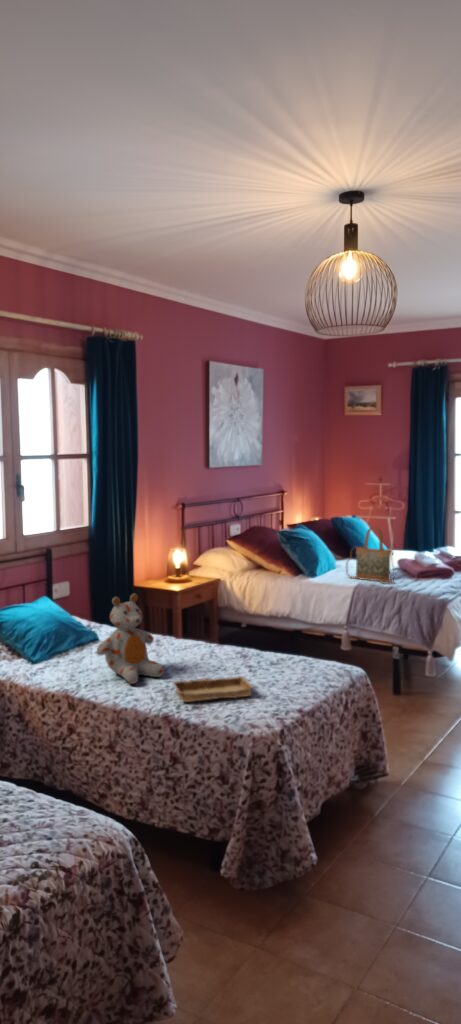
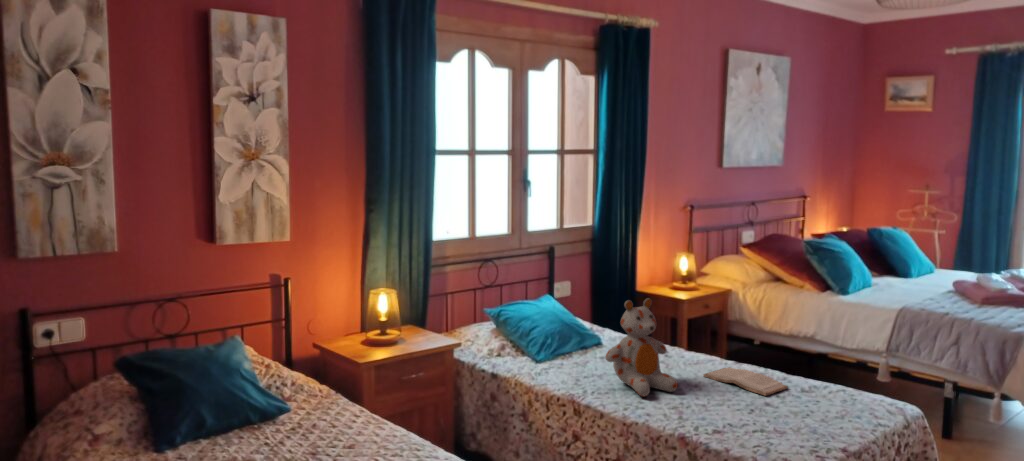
handbag: present [346,527,394,584] -> none [887,241,951,309]
book: none [188,650,259,672] -> present [704,367,788,396]
tray: present [173,676,252,702] -> none [688,398,785,425]

